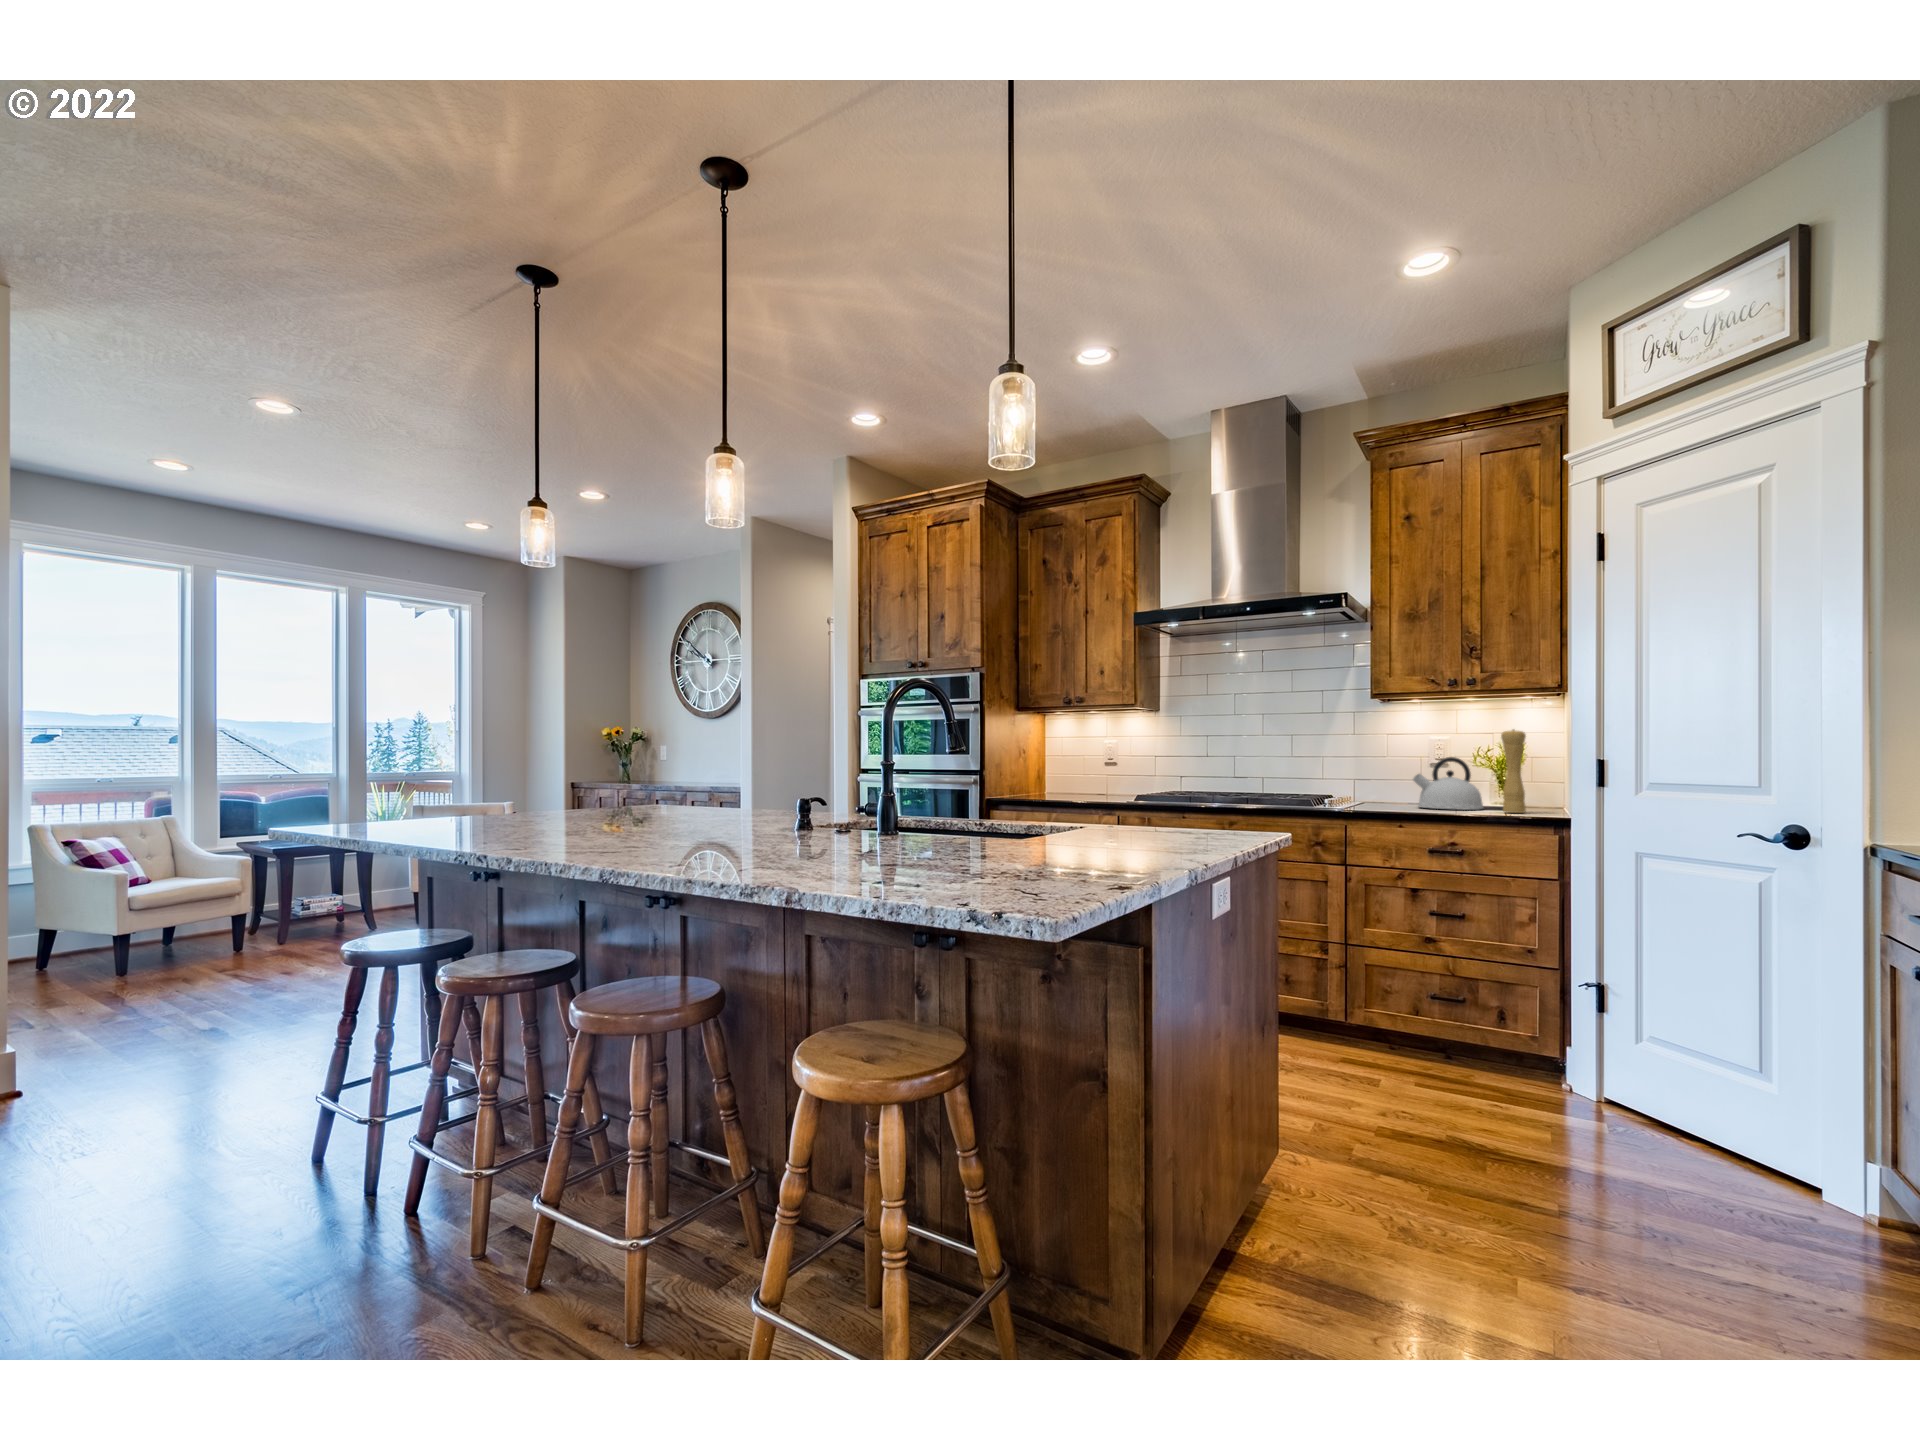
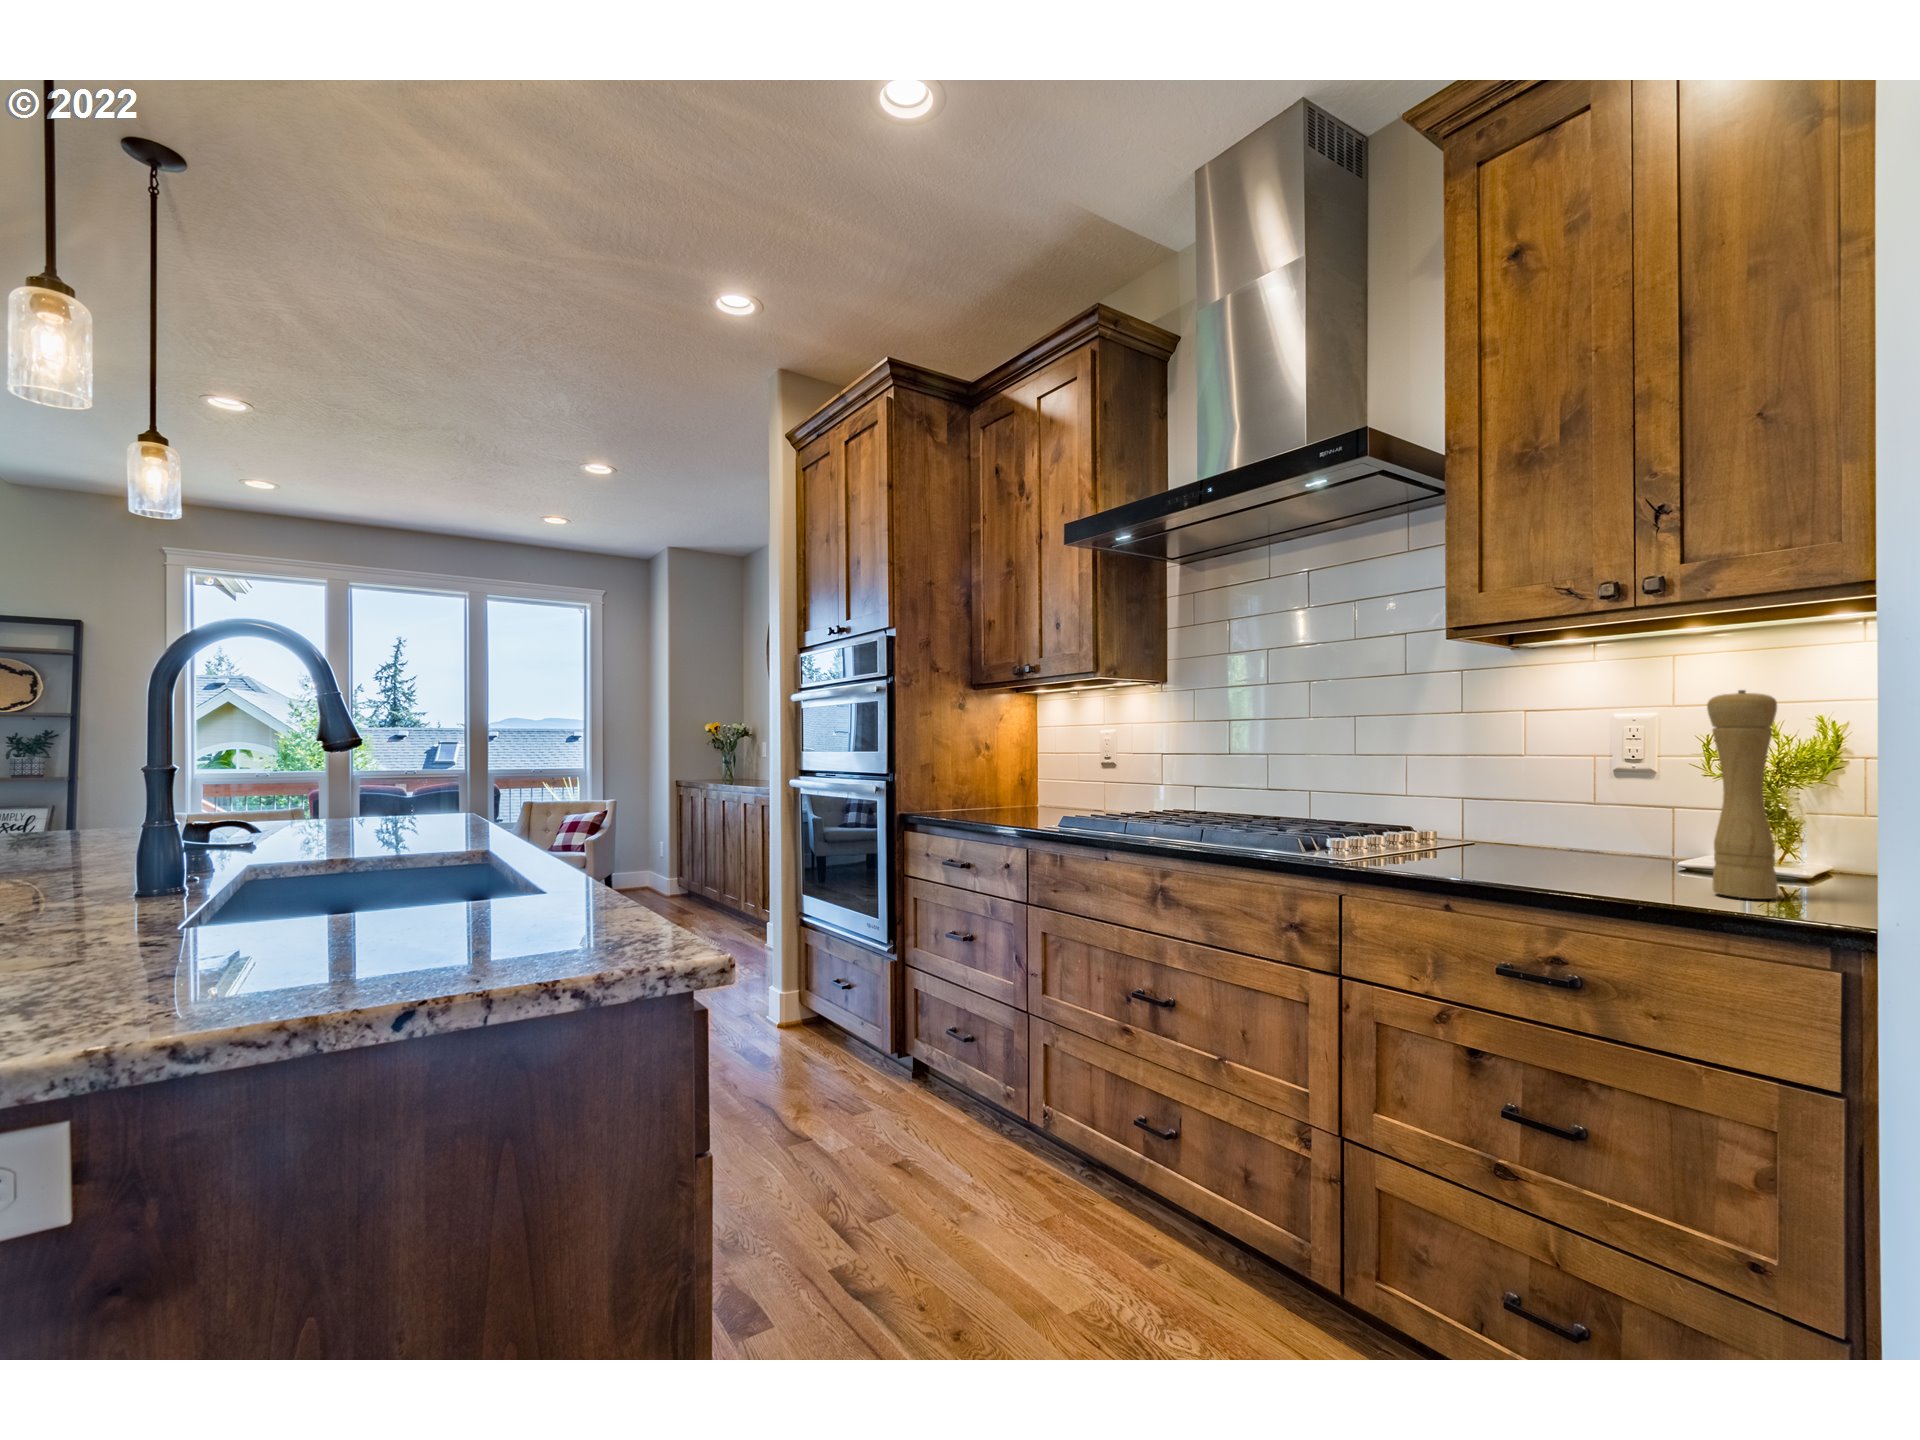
kettle: present [1413,757,1484,810] -> none [1521,756,1698,878]

